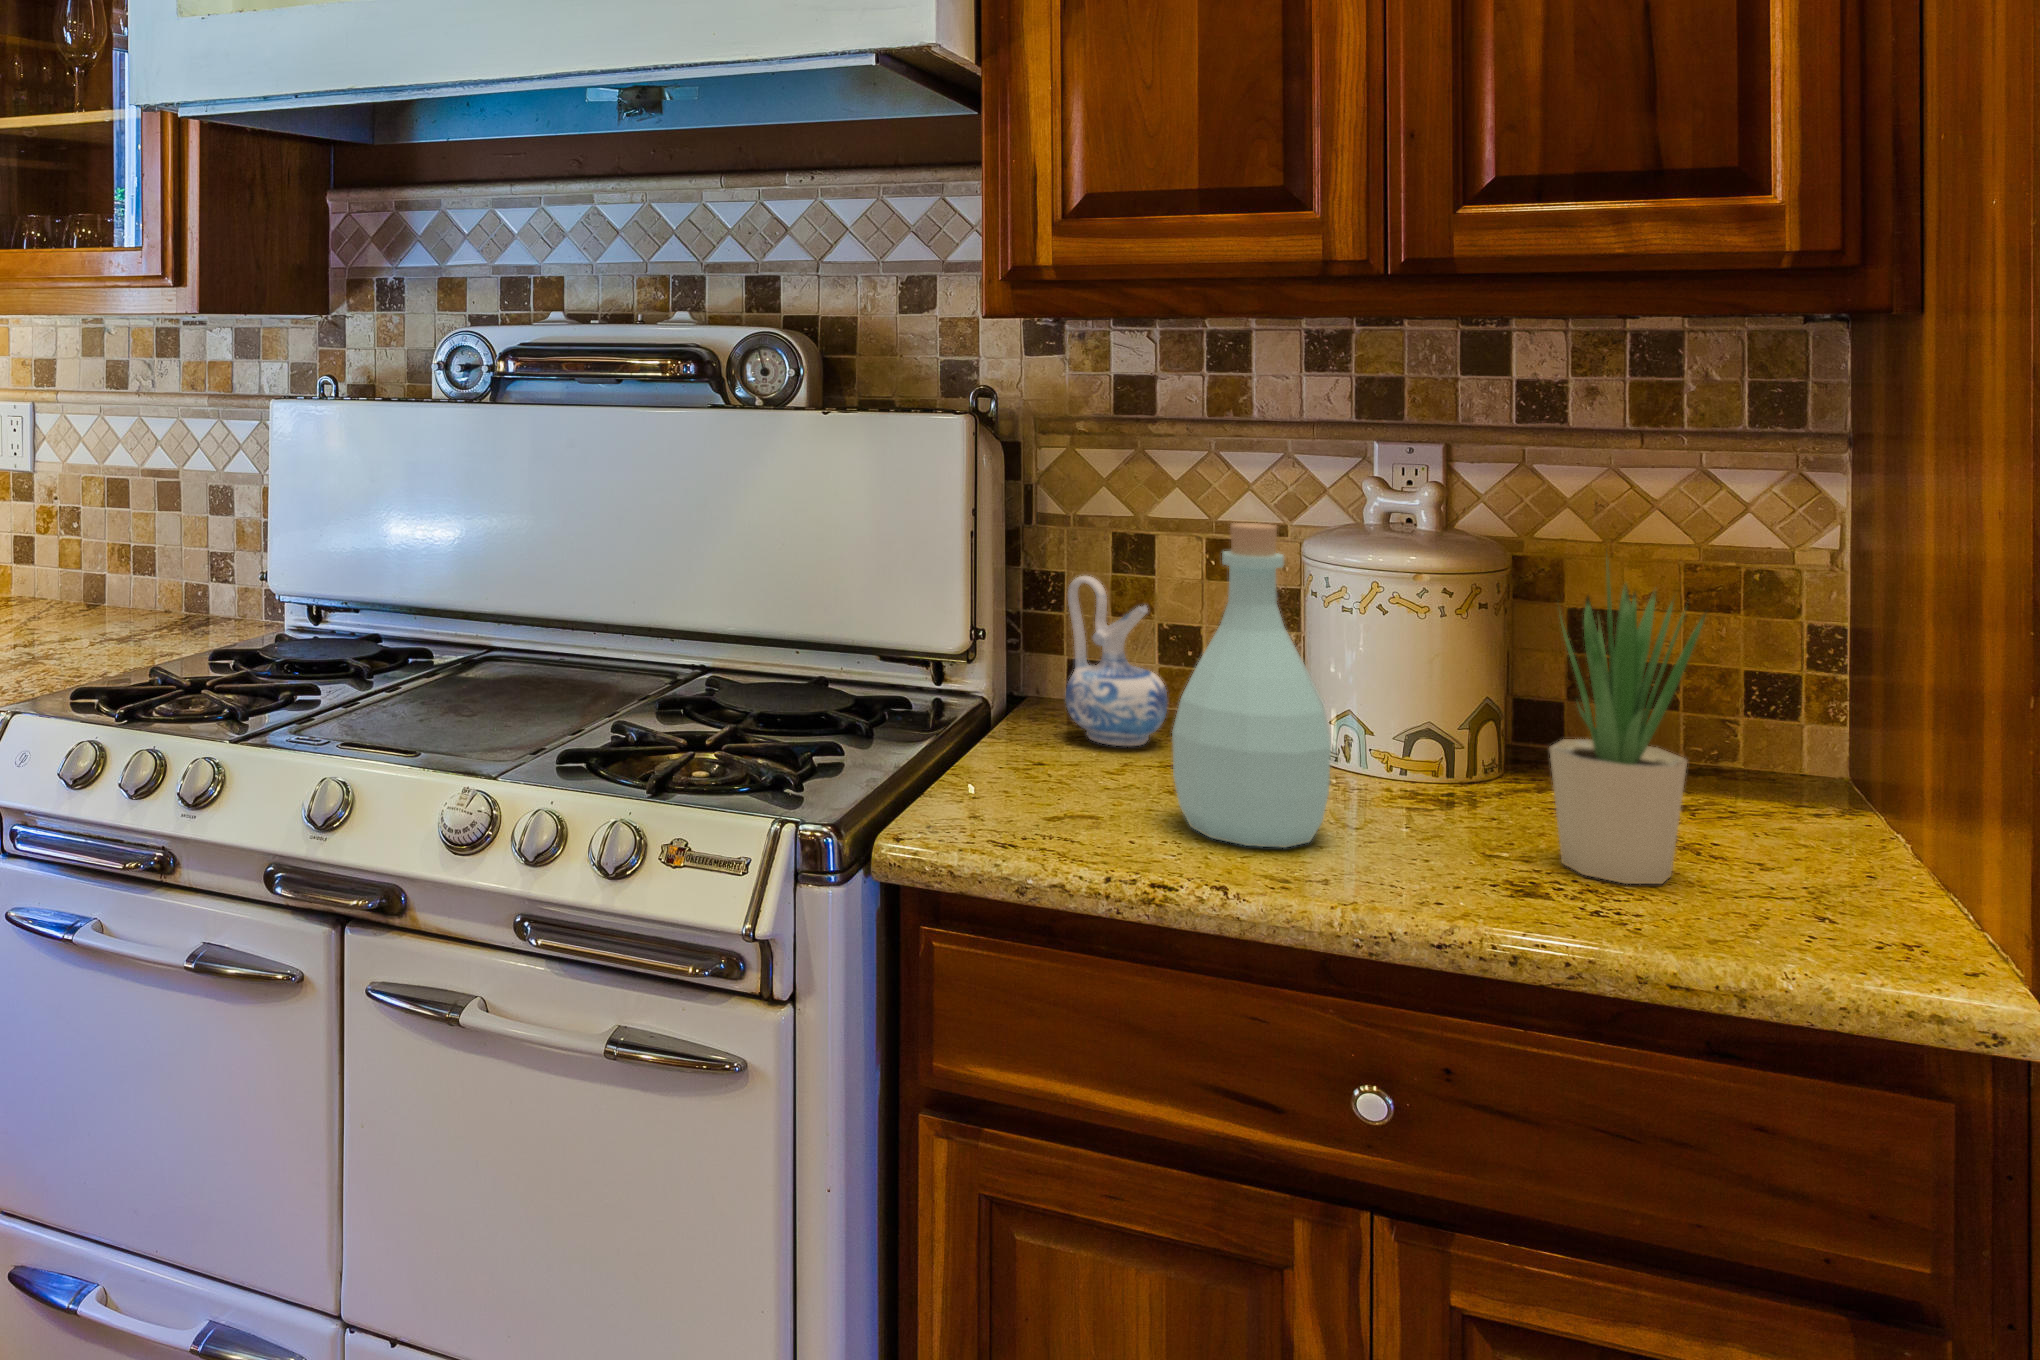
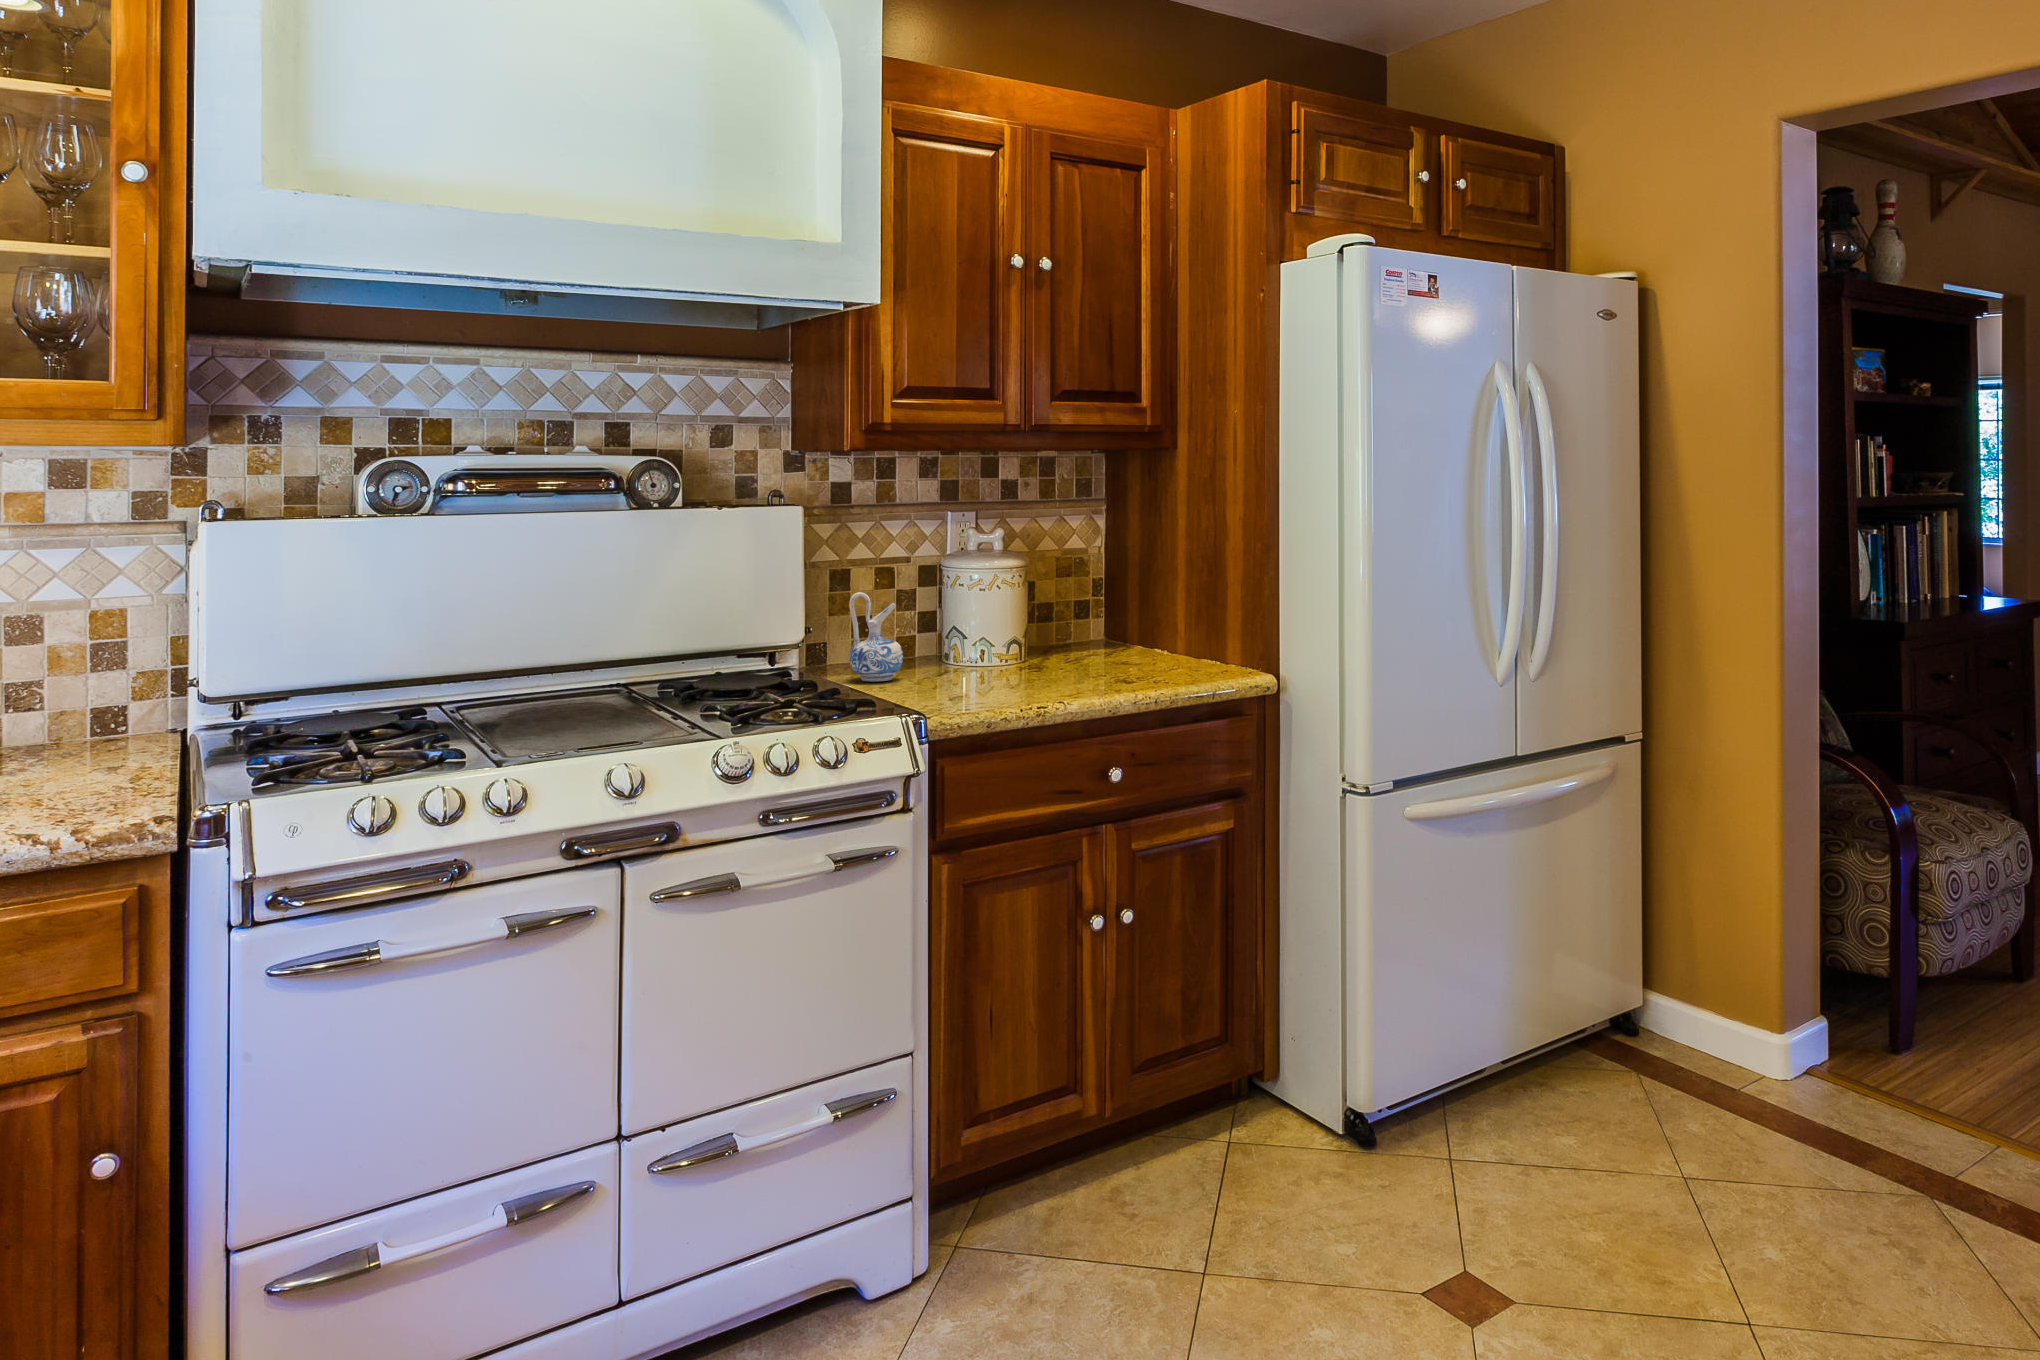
bottle: present [1172,523,1331,847] -> none [981,545,1050,693]
potted plant: present [1550,550,1705,884] -> none [1102,539,1158,676]

